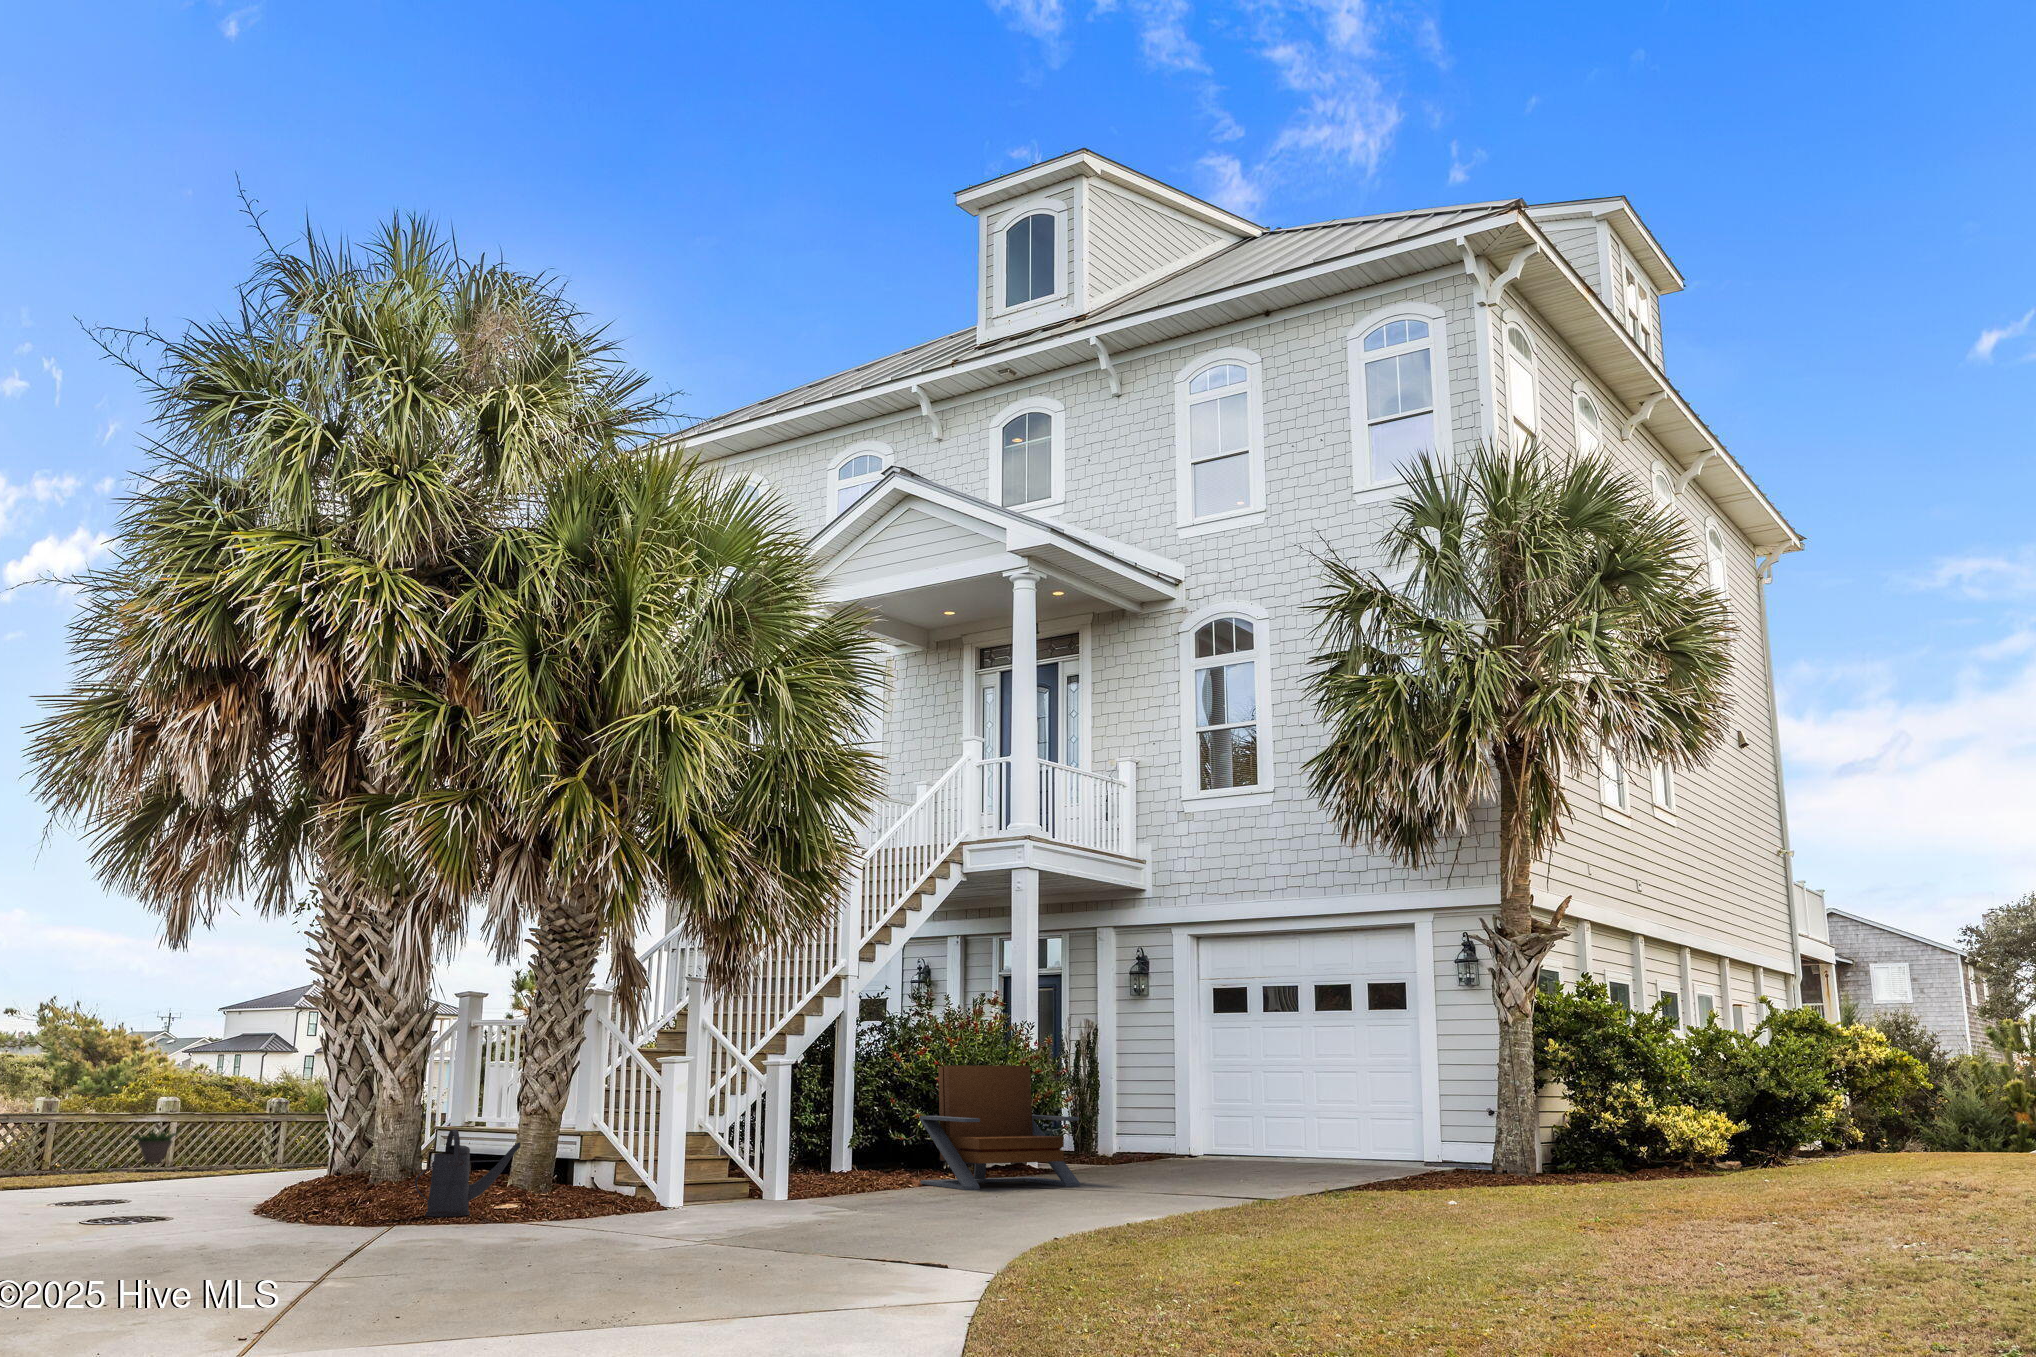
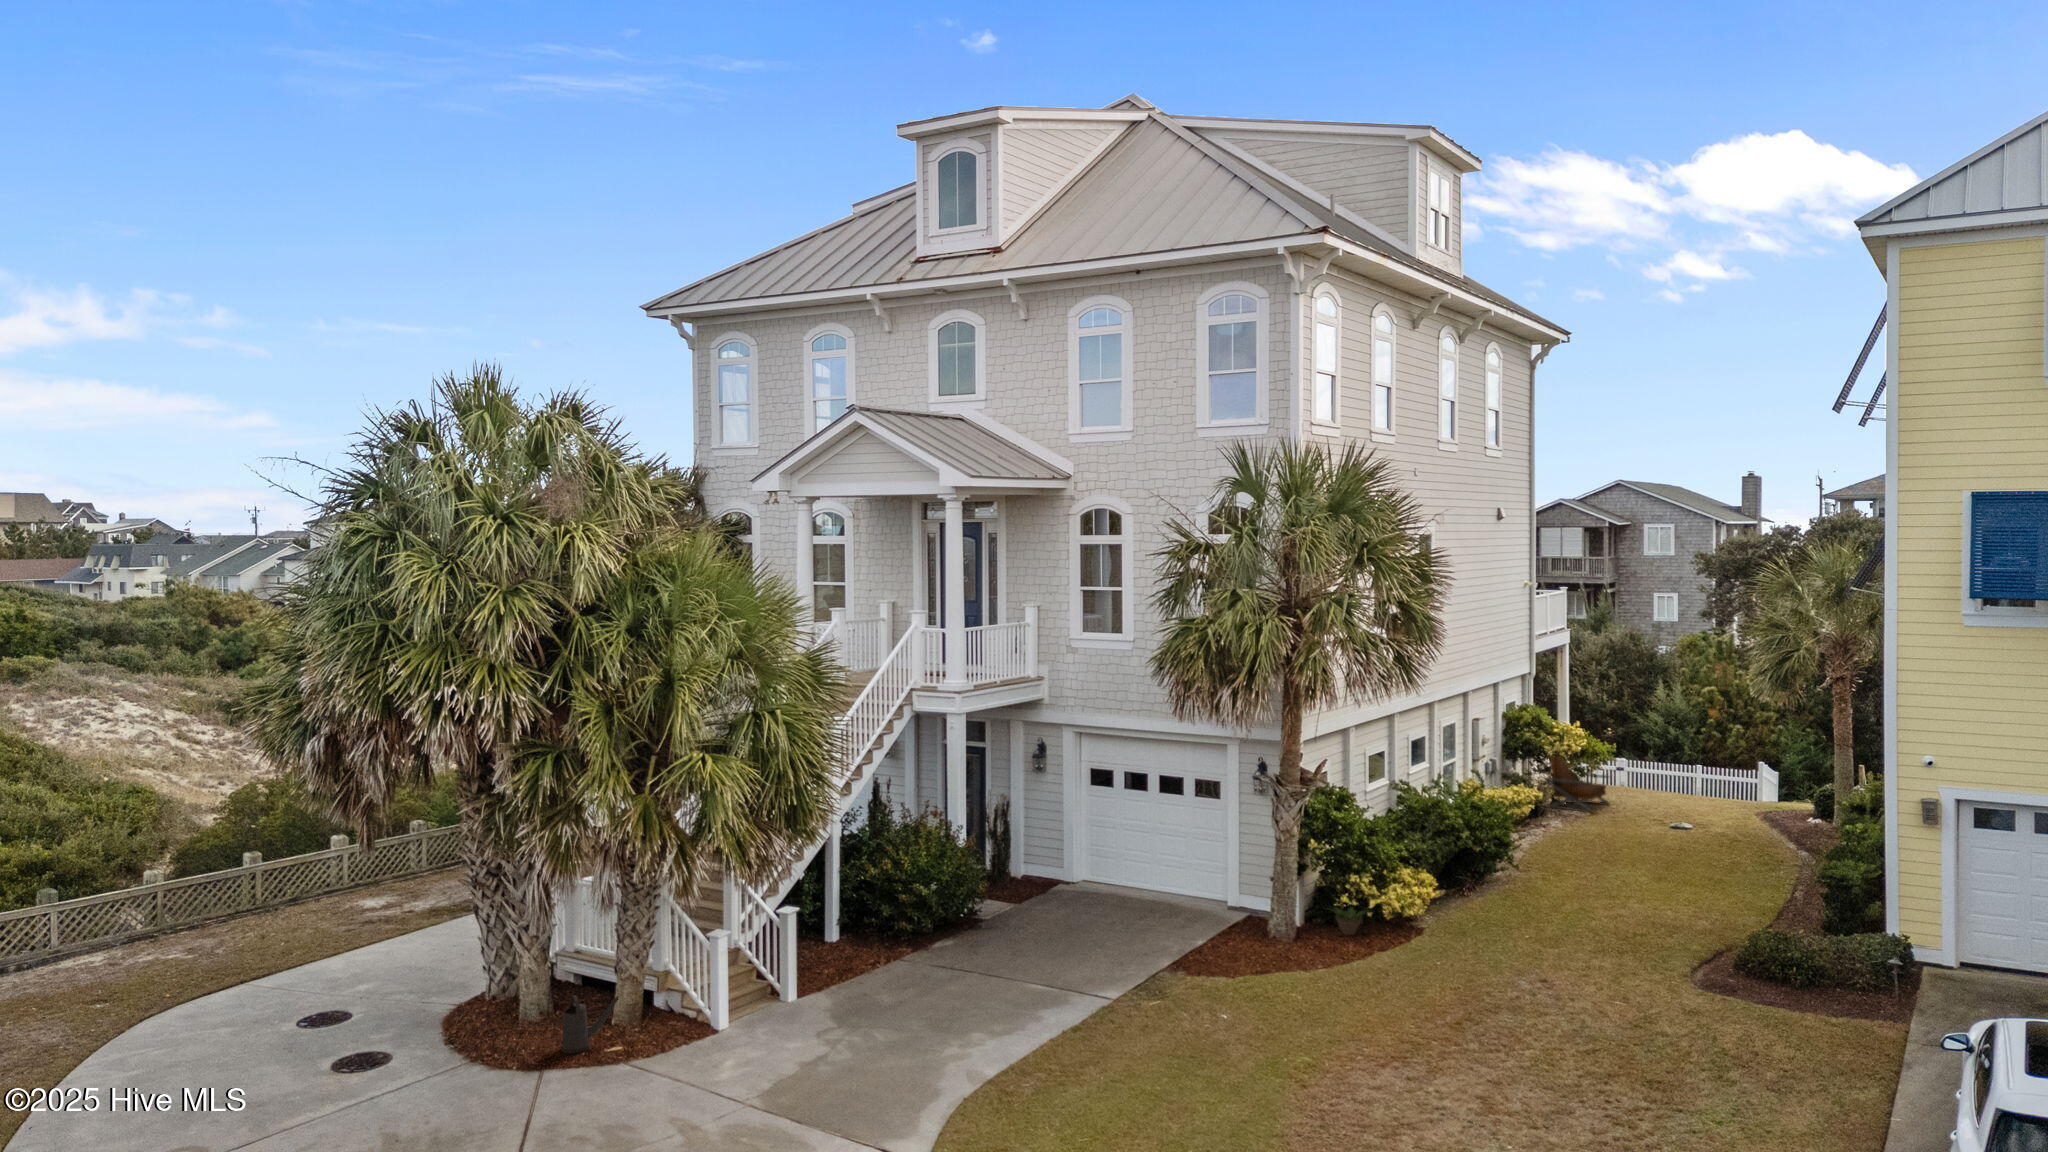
lounge chair: present [920,1065,1080,1190] -> present [1545,757,1610,812]
decorative plant: present [130,1132,177,1163] -> present [1334,907,1367,935]

